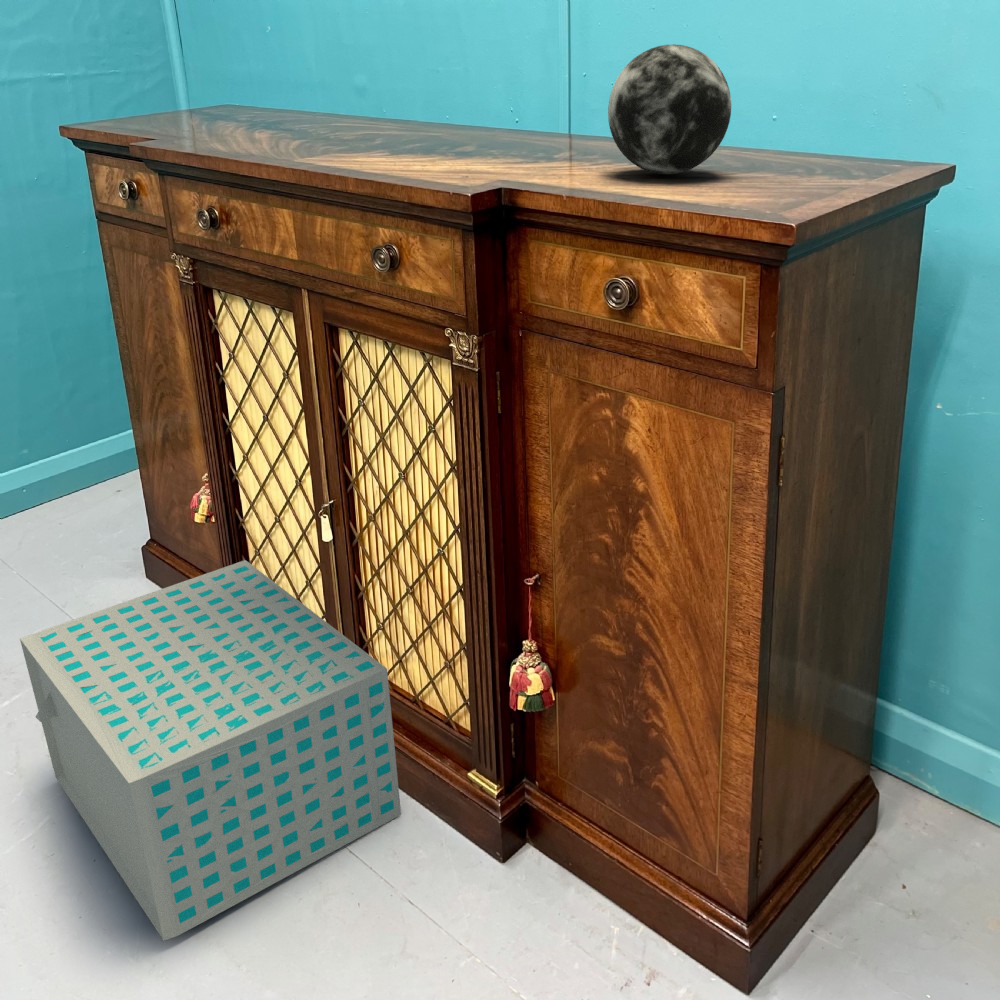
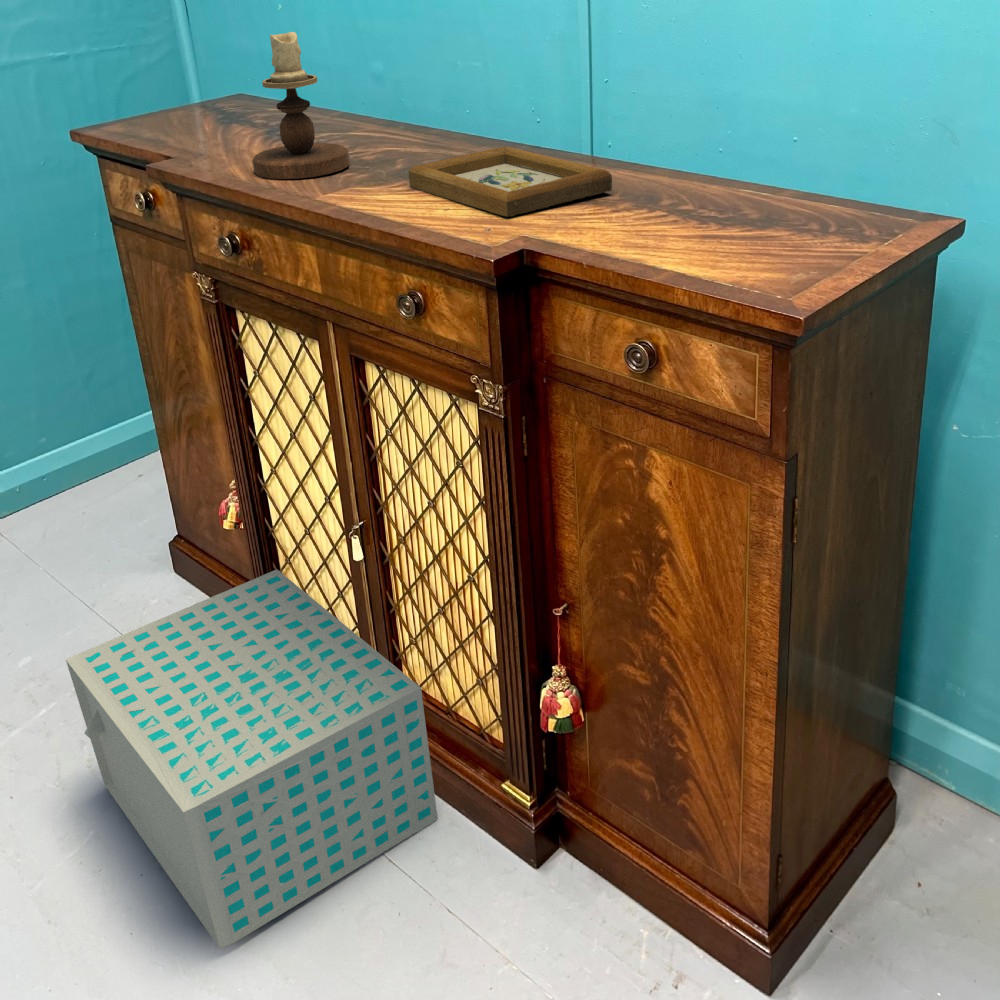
candlestick: none [234,5,331,148] -> present [252,32,349,179]
decorative orb: present [608,44,731,174] -> none [627,100,748,226]
picture frame: none [389,123,593,169] -> present [409,146,612,217]

